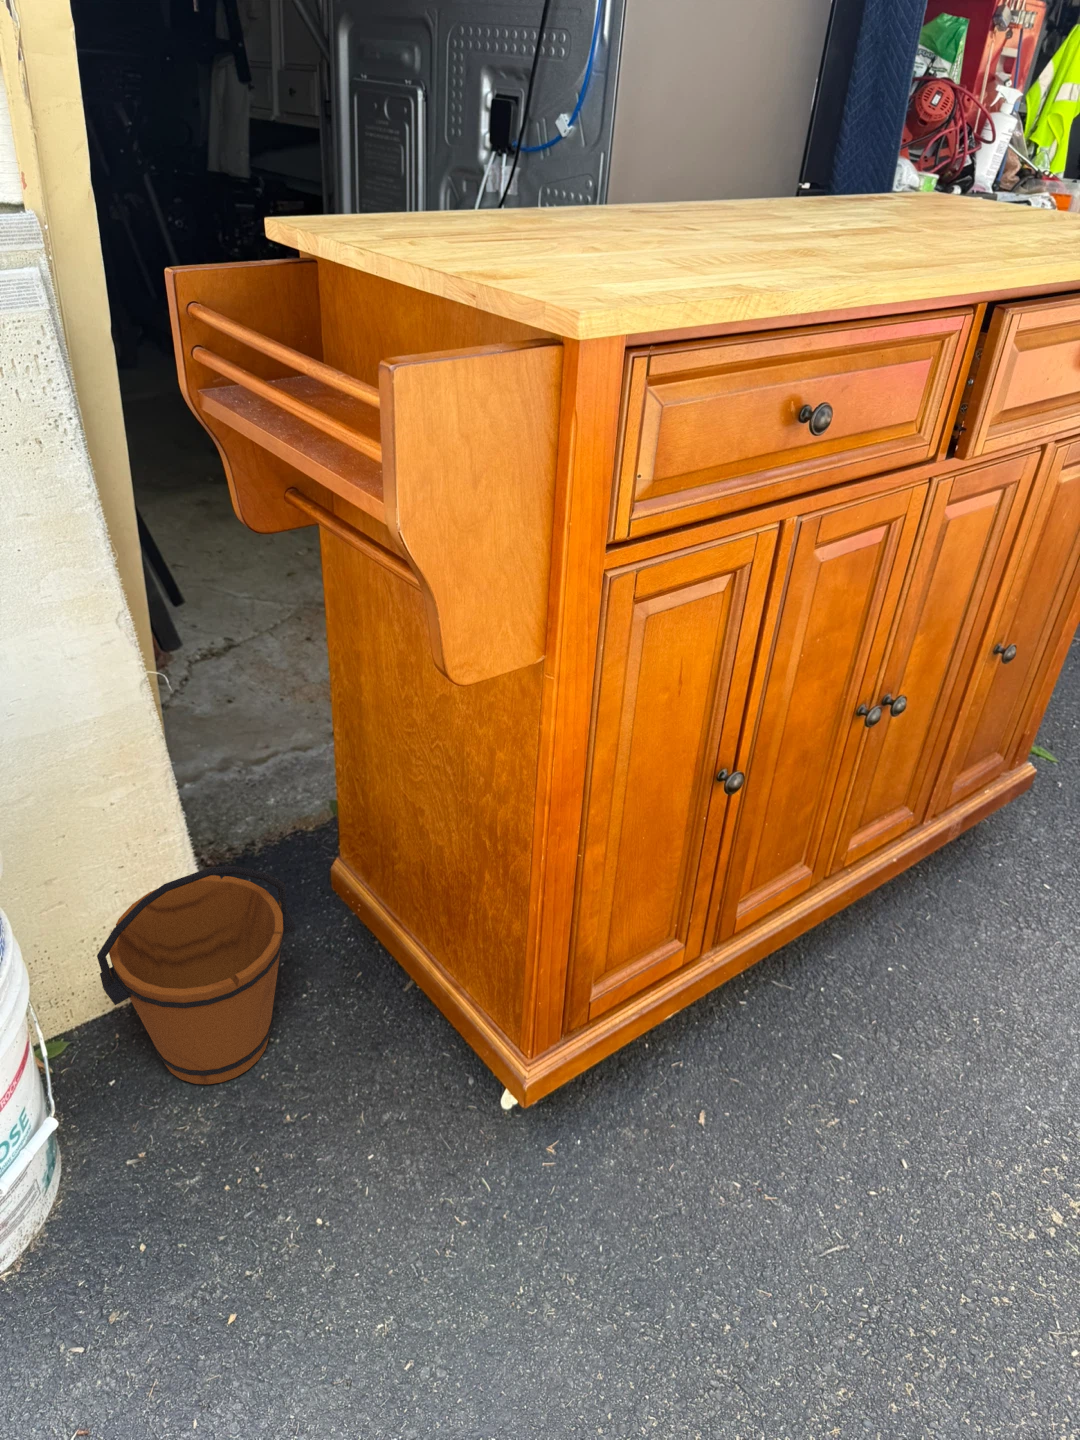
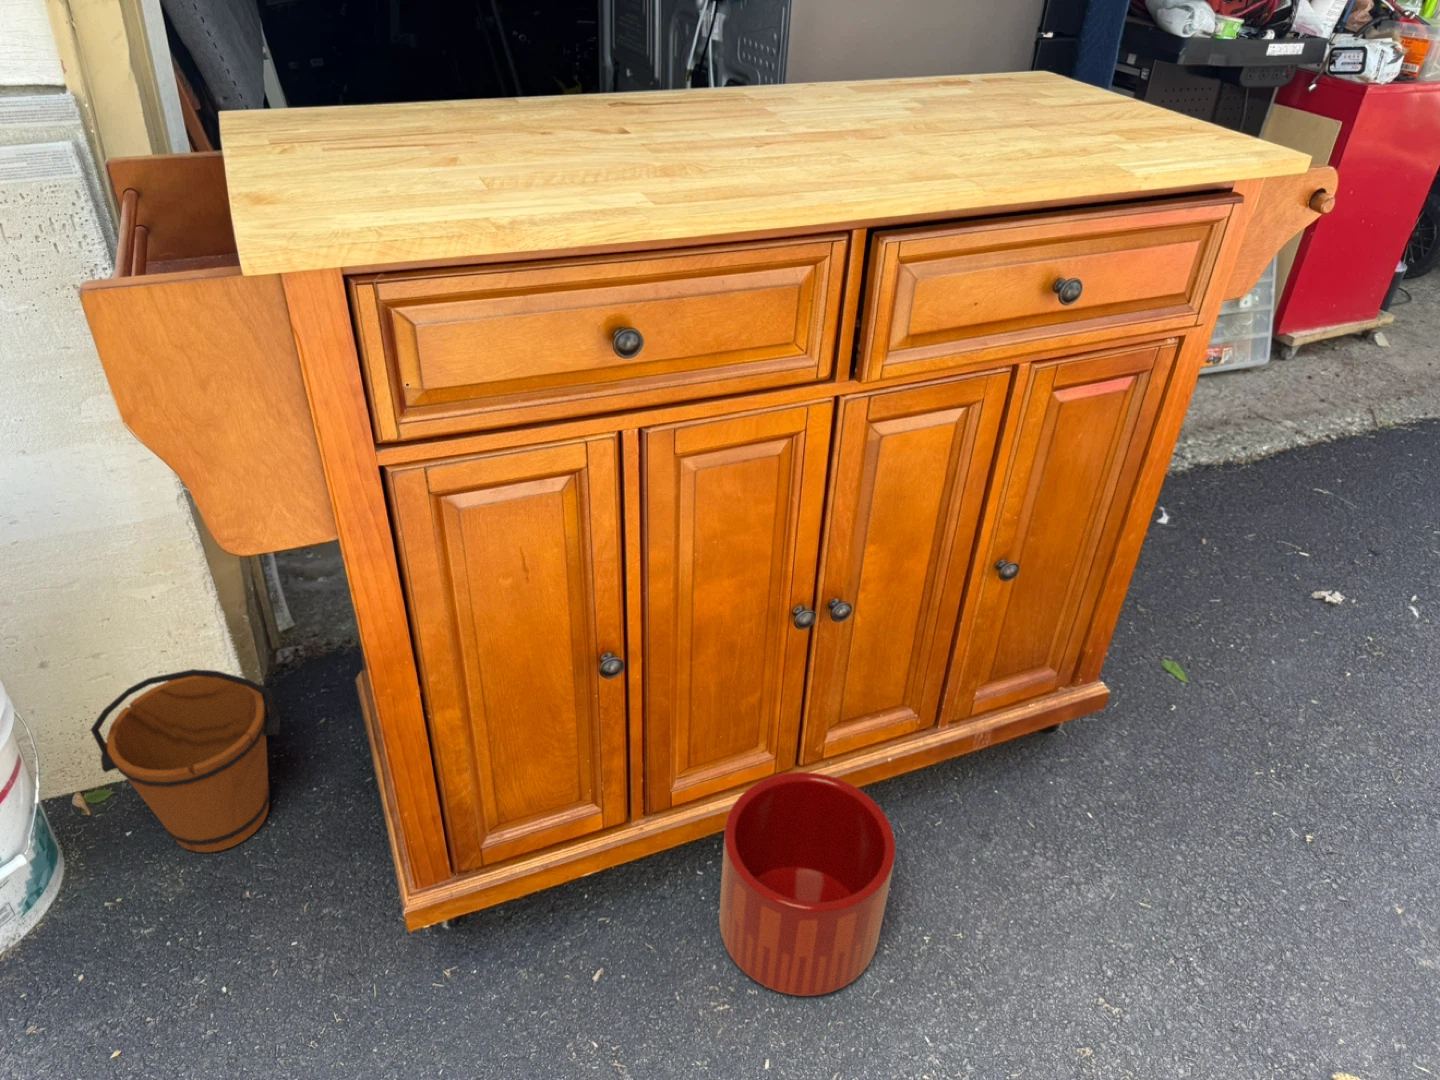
planter: none [782,876,984,1095] -> present [719,772,896,996]

